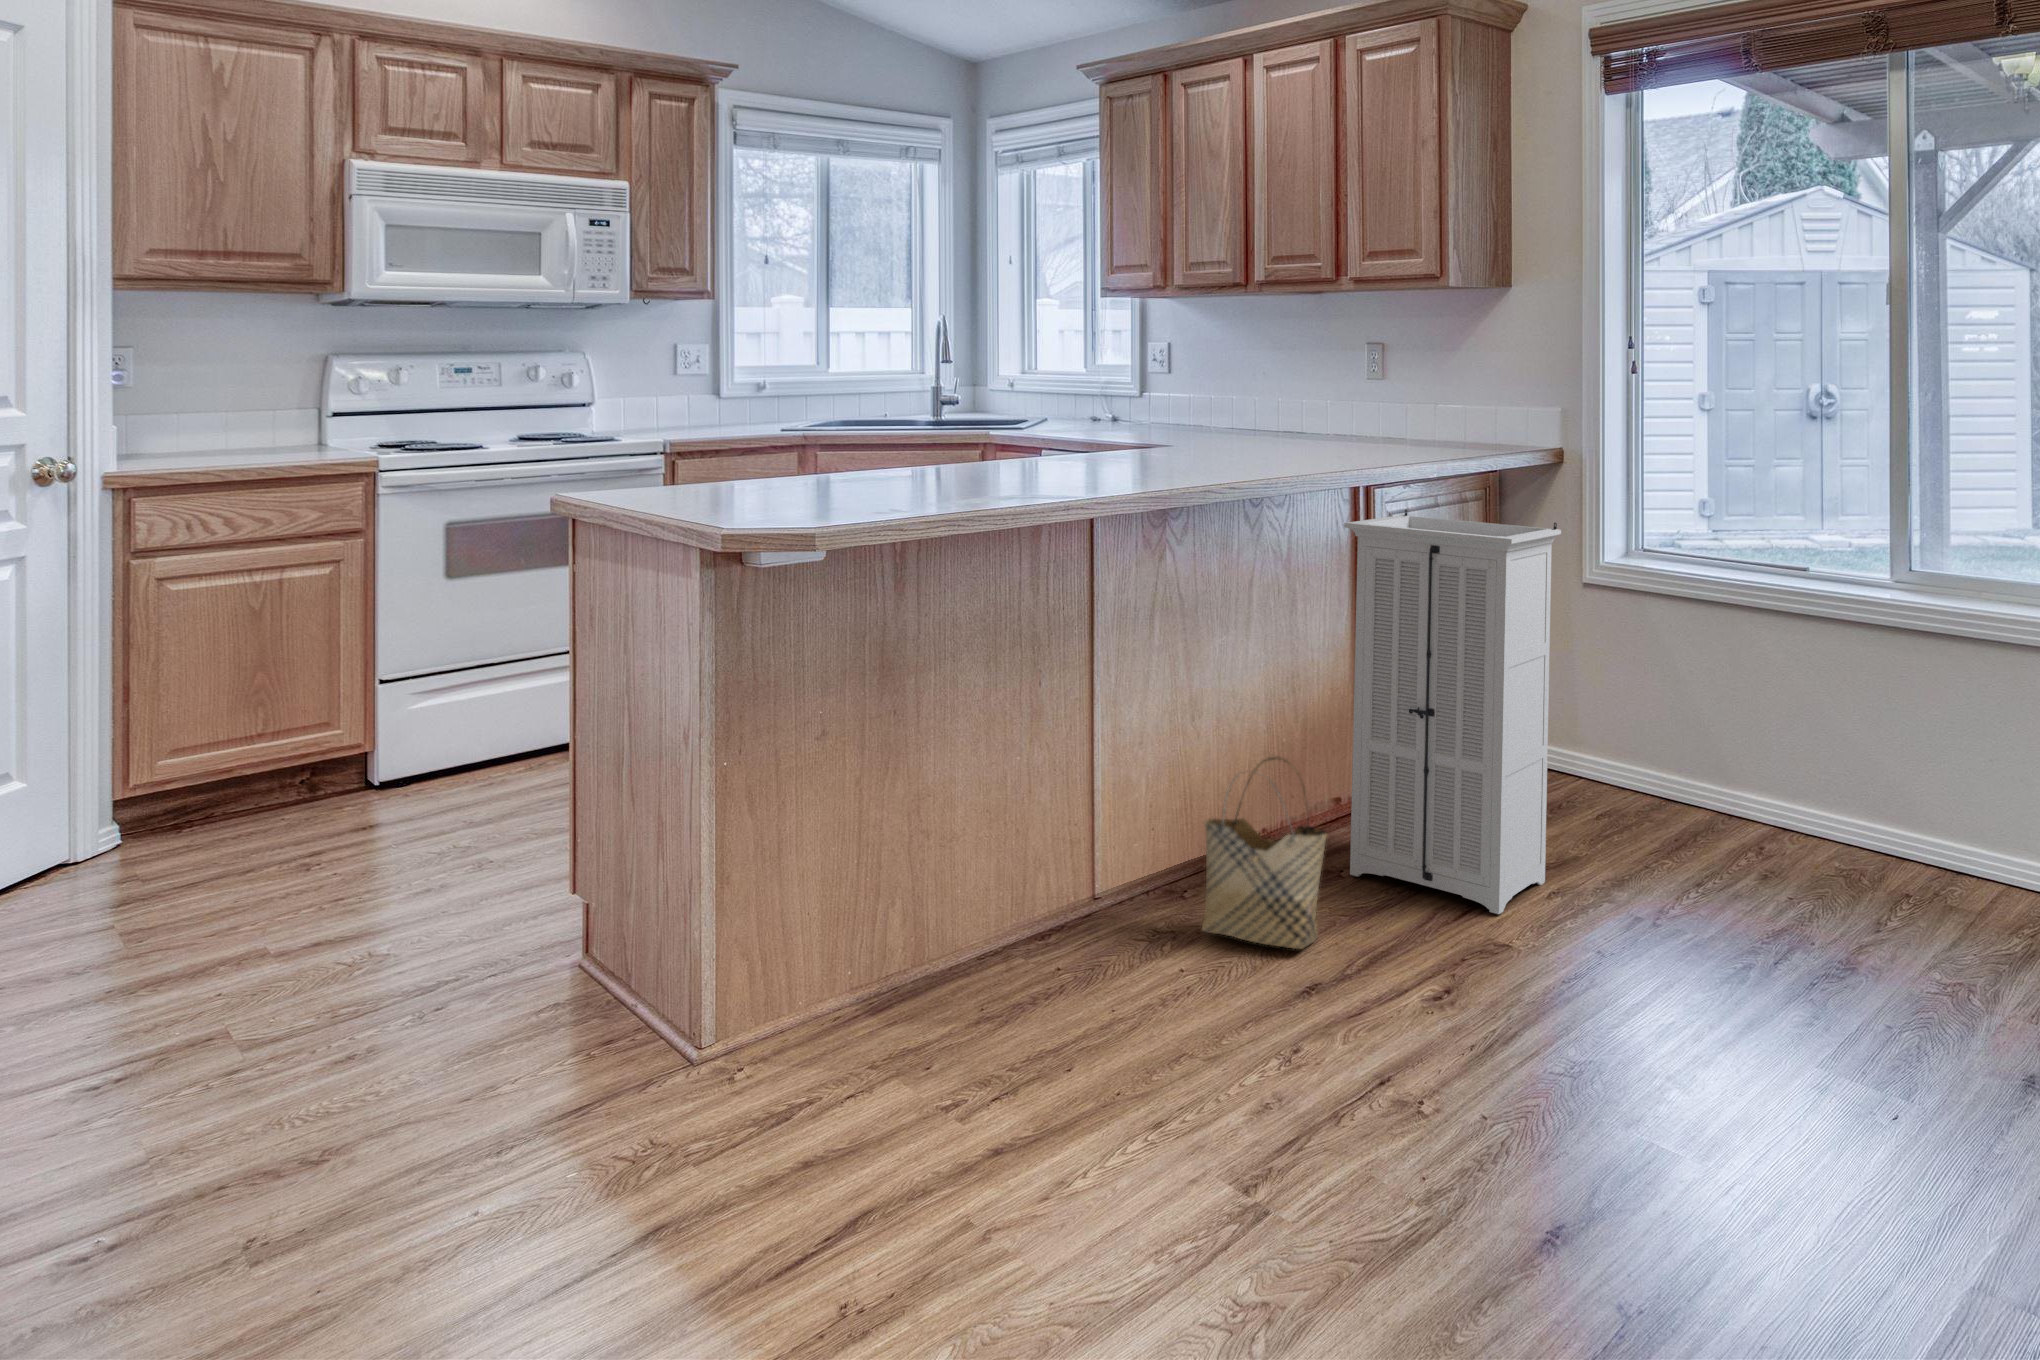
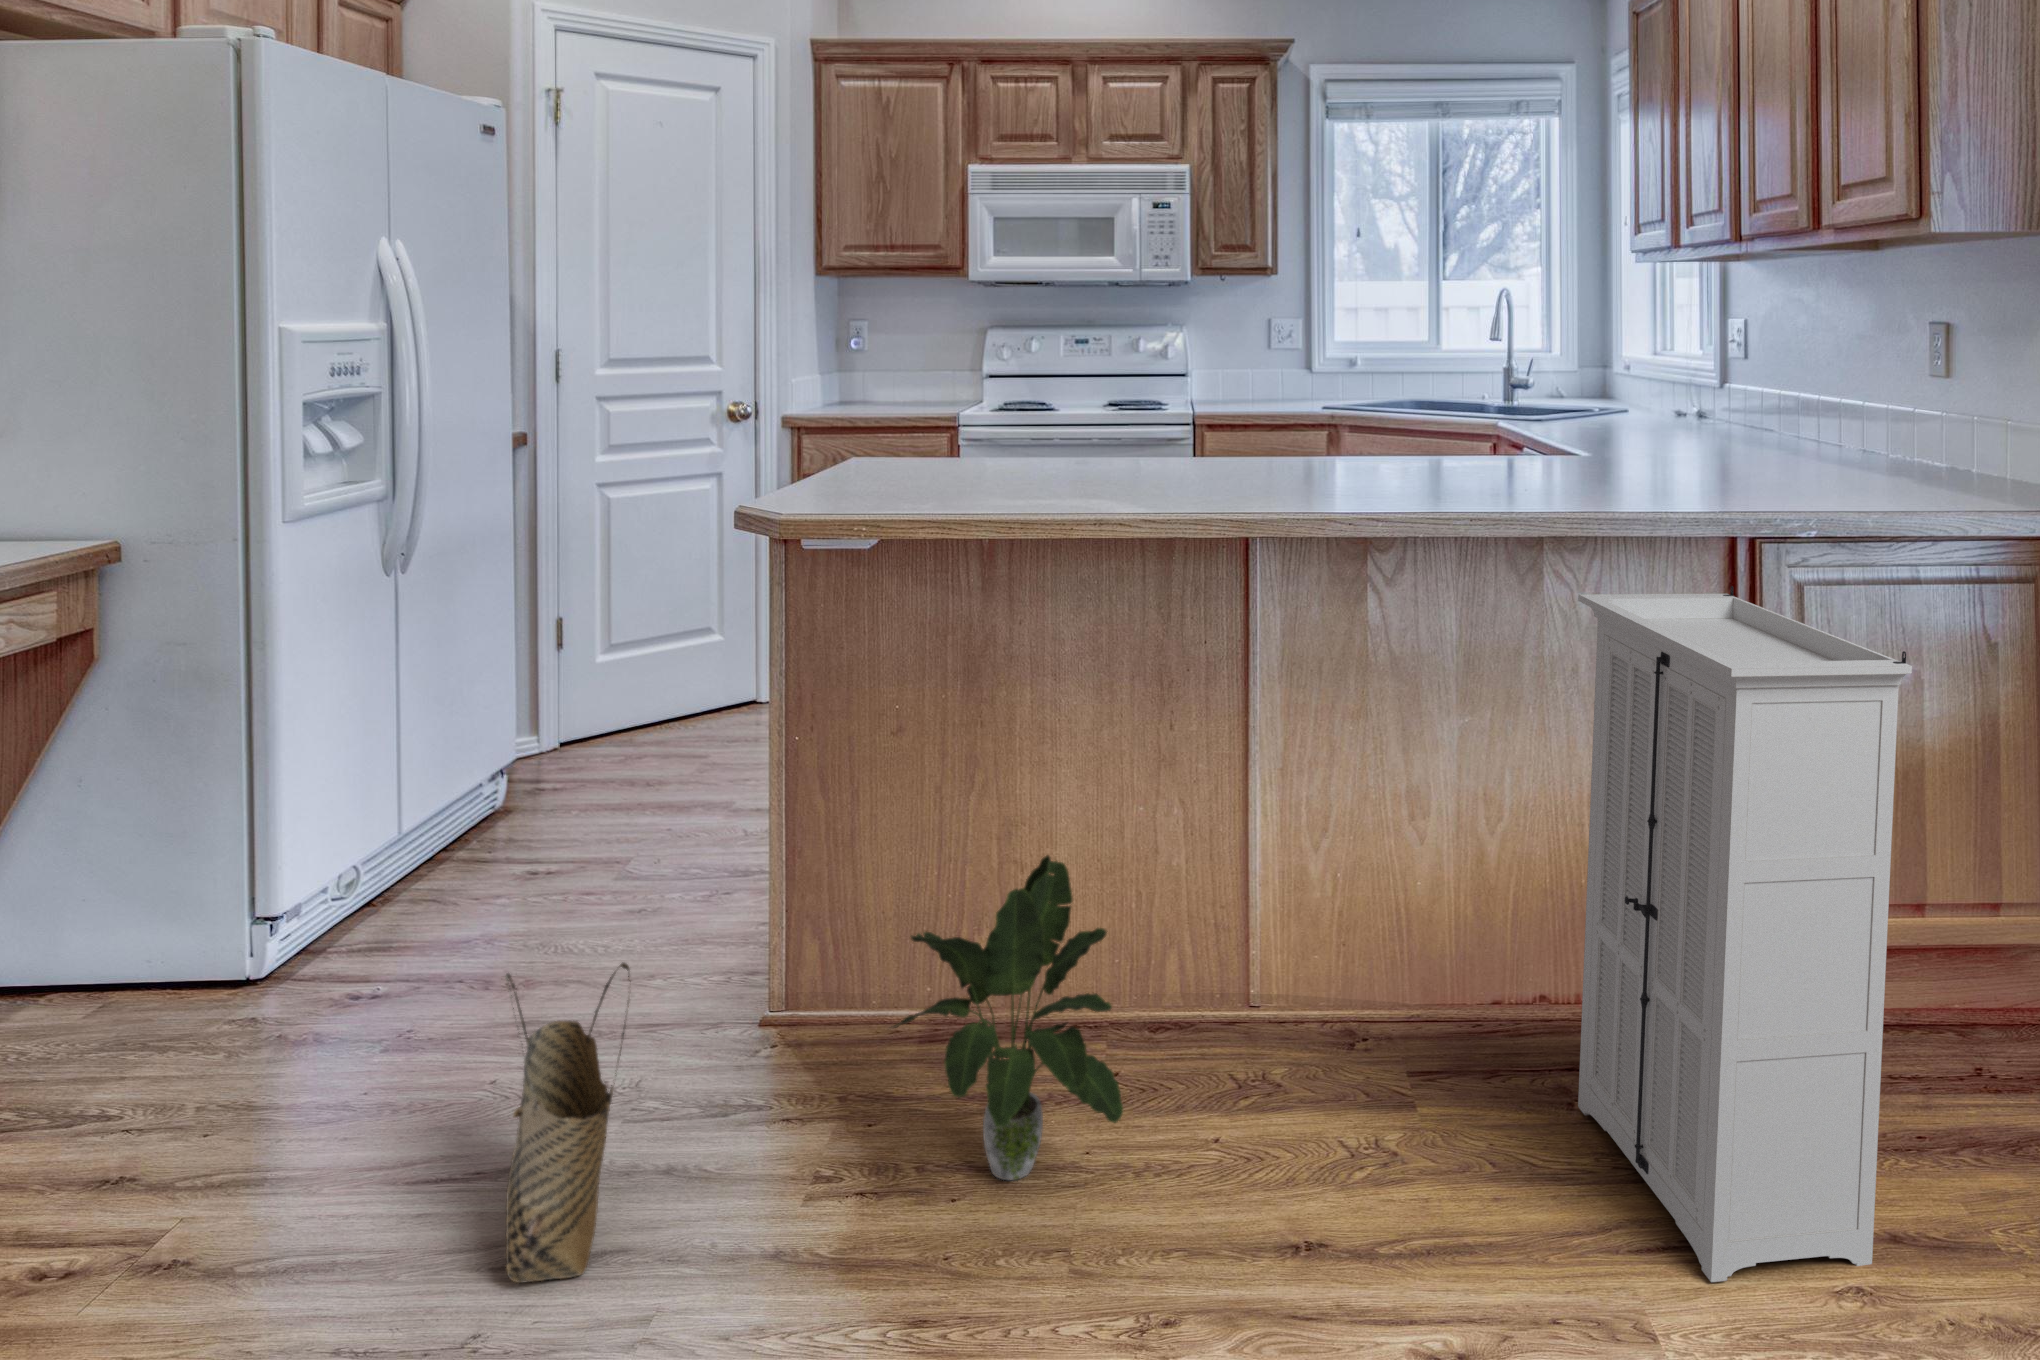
woven basket: present [1202,757,1327,949] -> present [505,963,629,1283]
potted plant: none [984,768,1180,1042] -> present [892,855,1123,1180]

